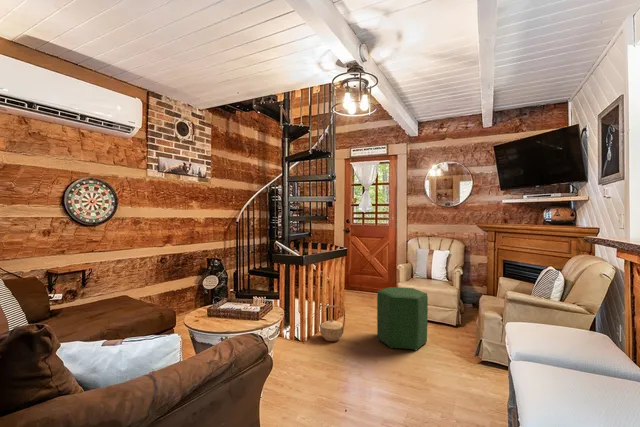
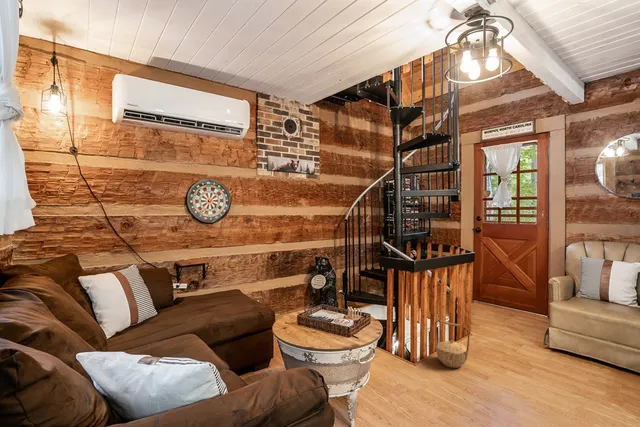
ottoman: present [377,287,428,350] -> none [516,307,600,403]

